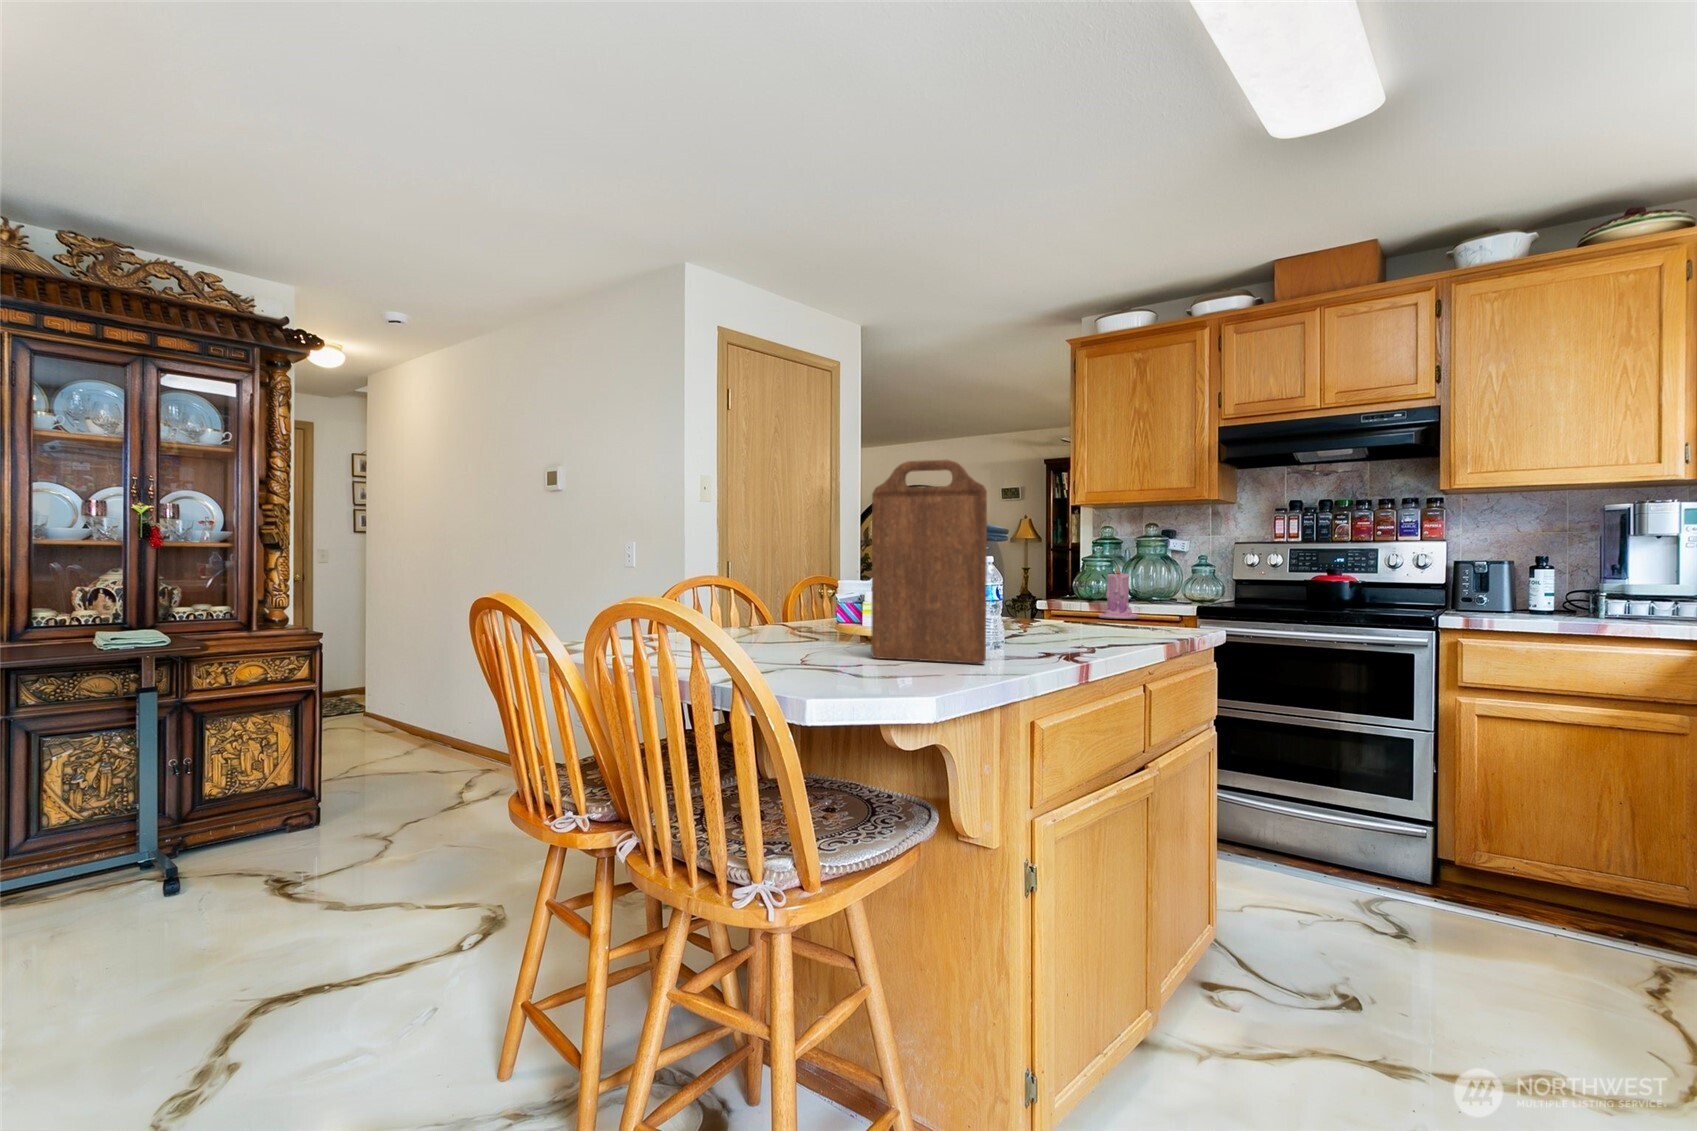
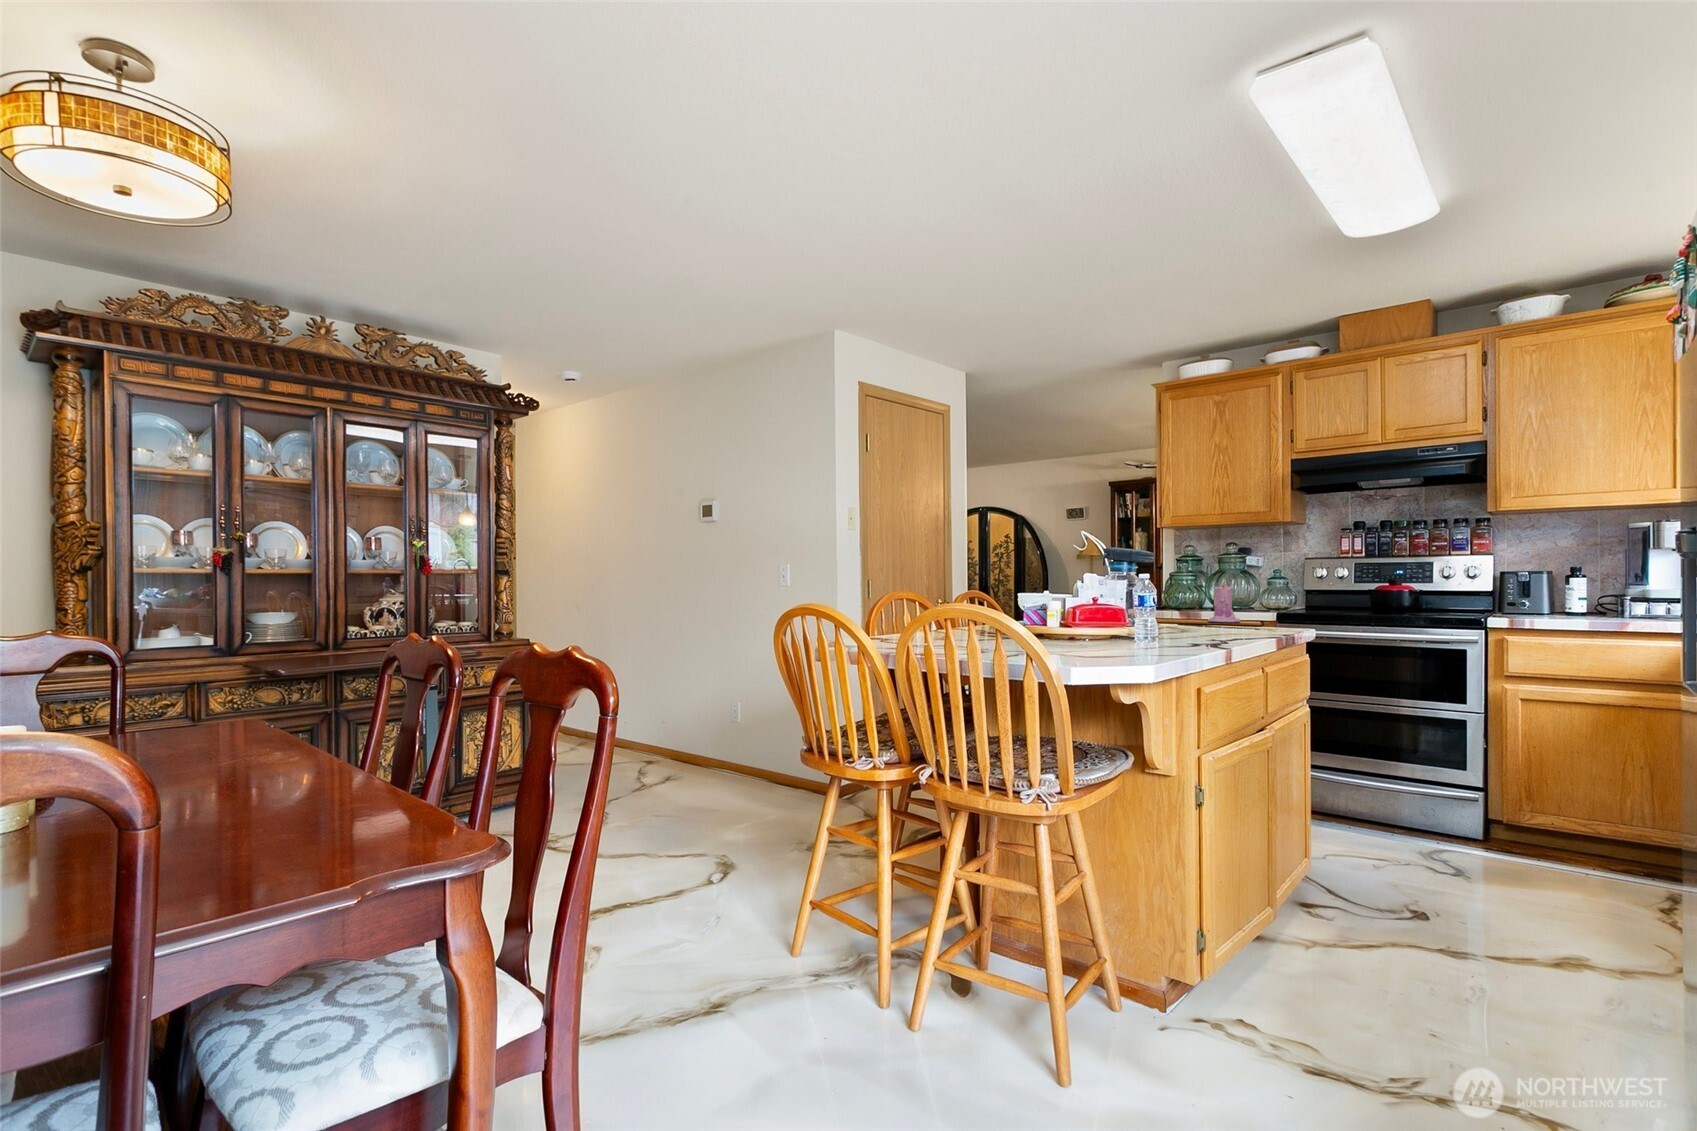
cutting board: present [871,460,987,663] -> none [1077,511,1162,650]

